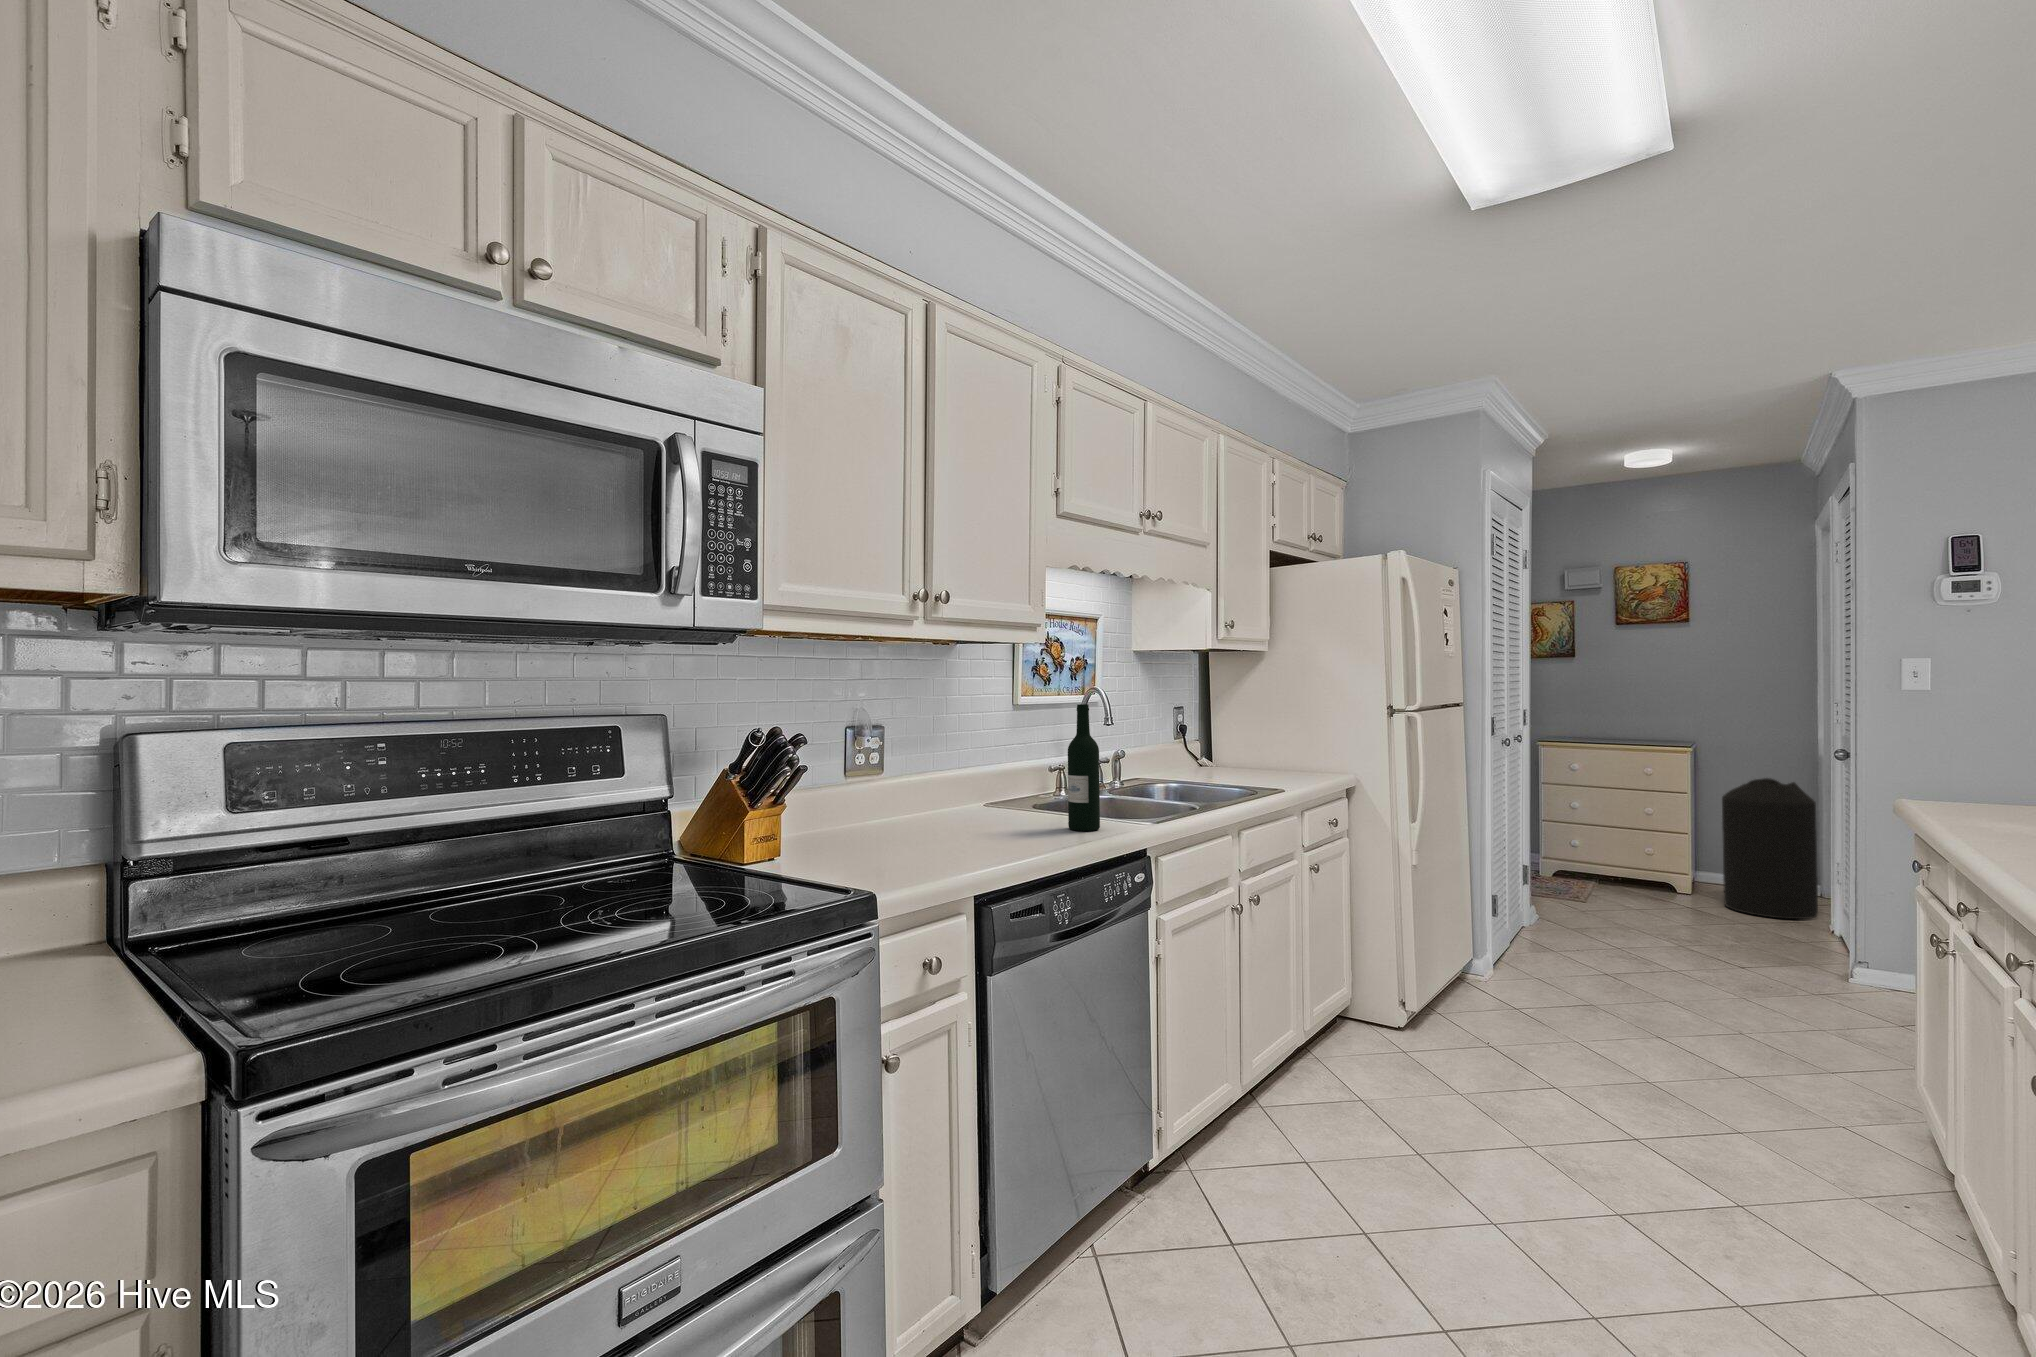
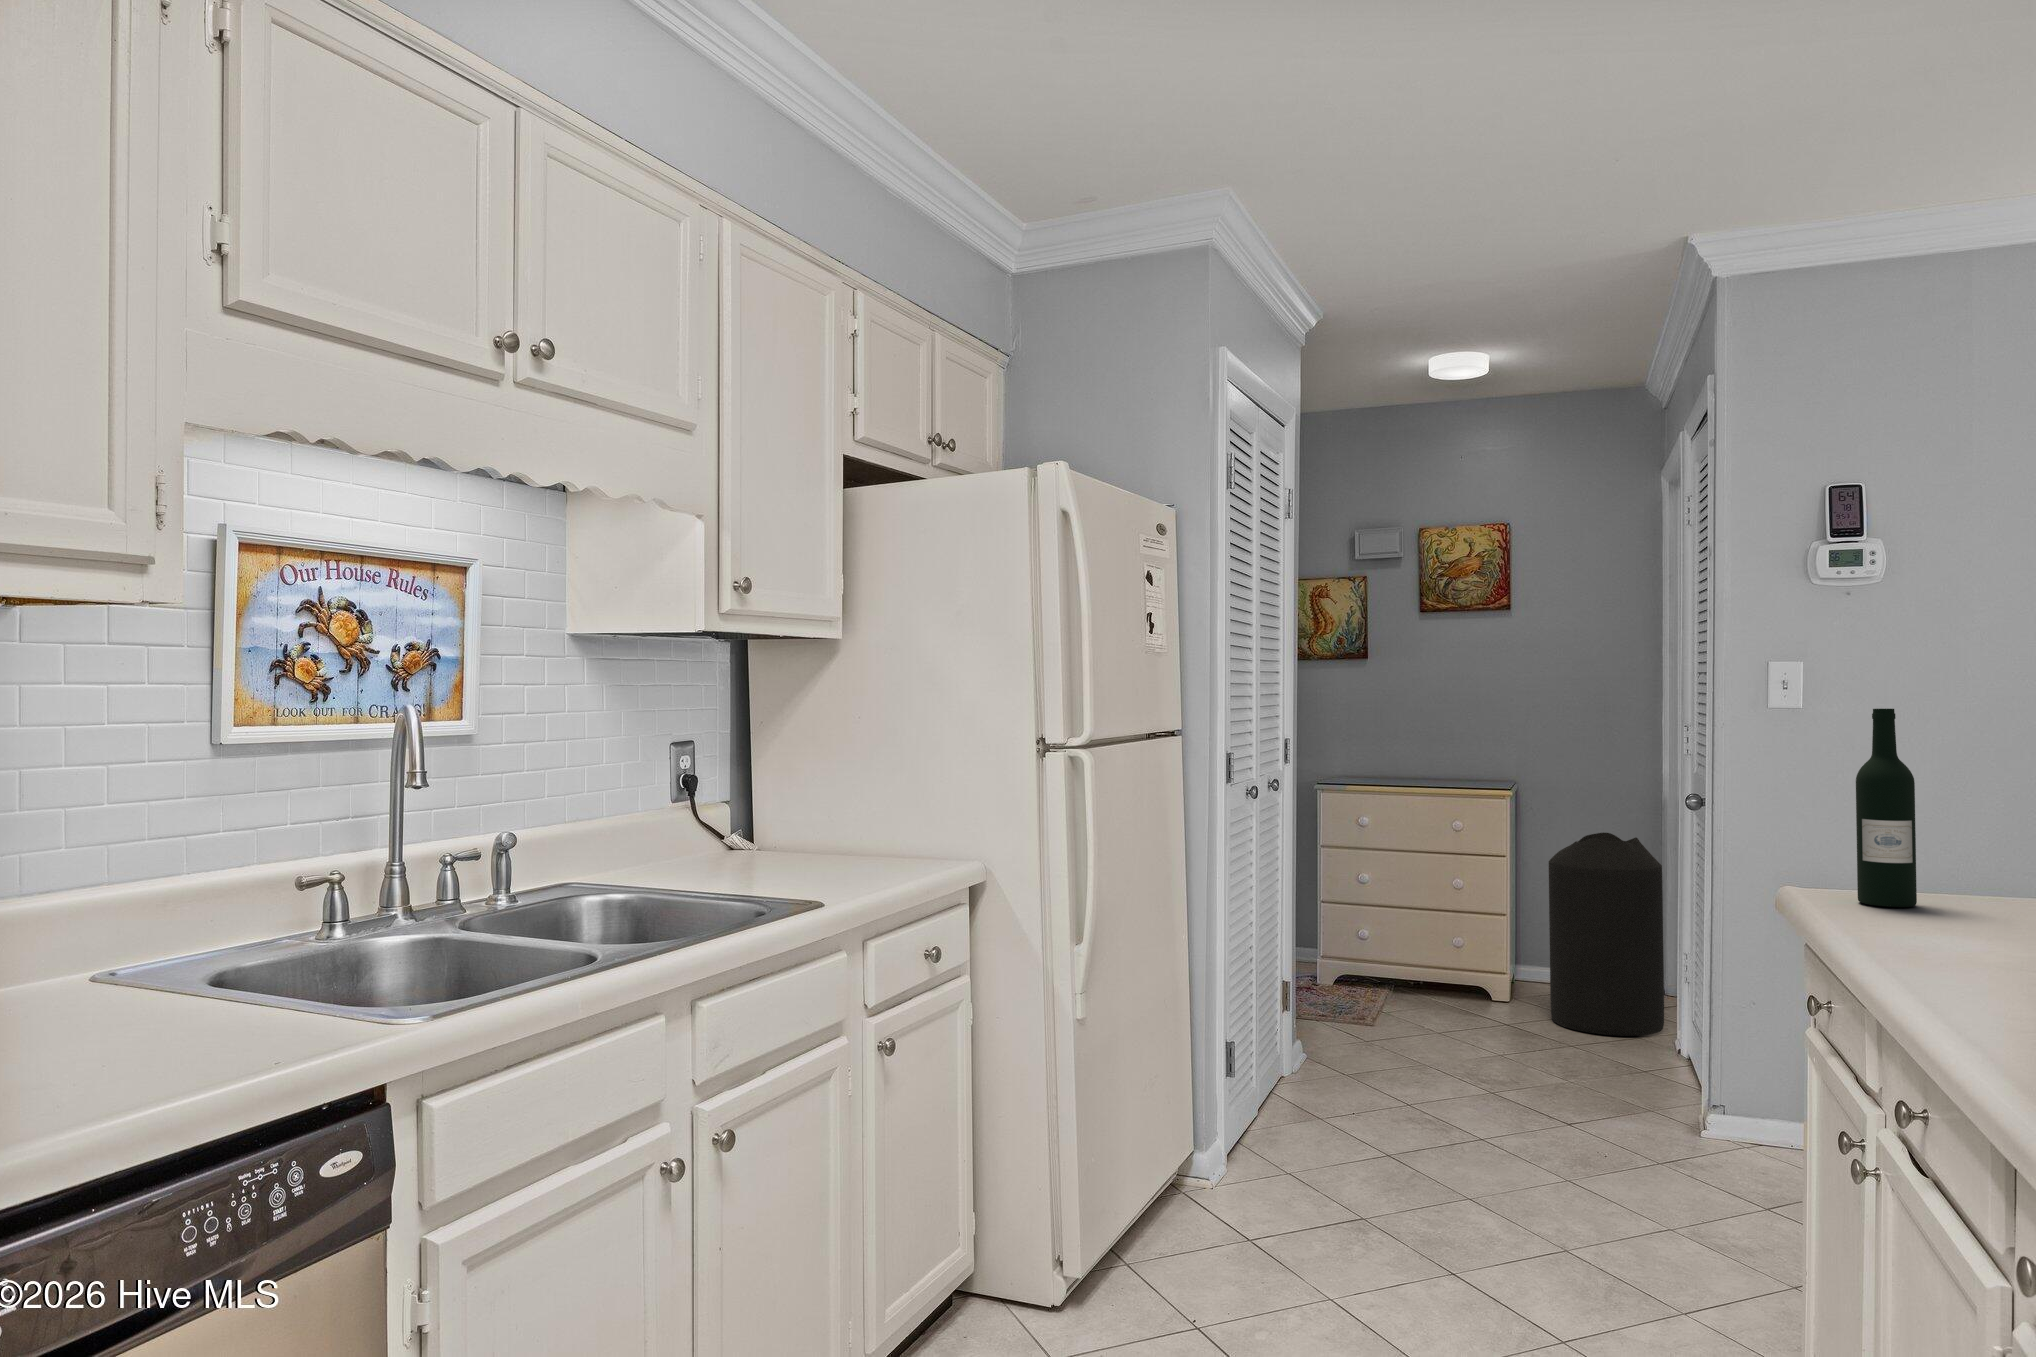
wine bottle: present [1068,704,1100,831] -> present [1856,709,1917,907]

